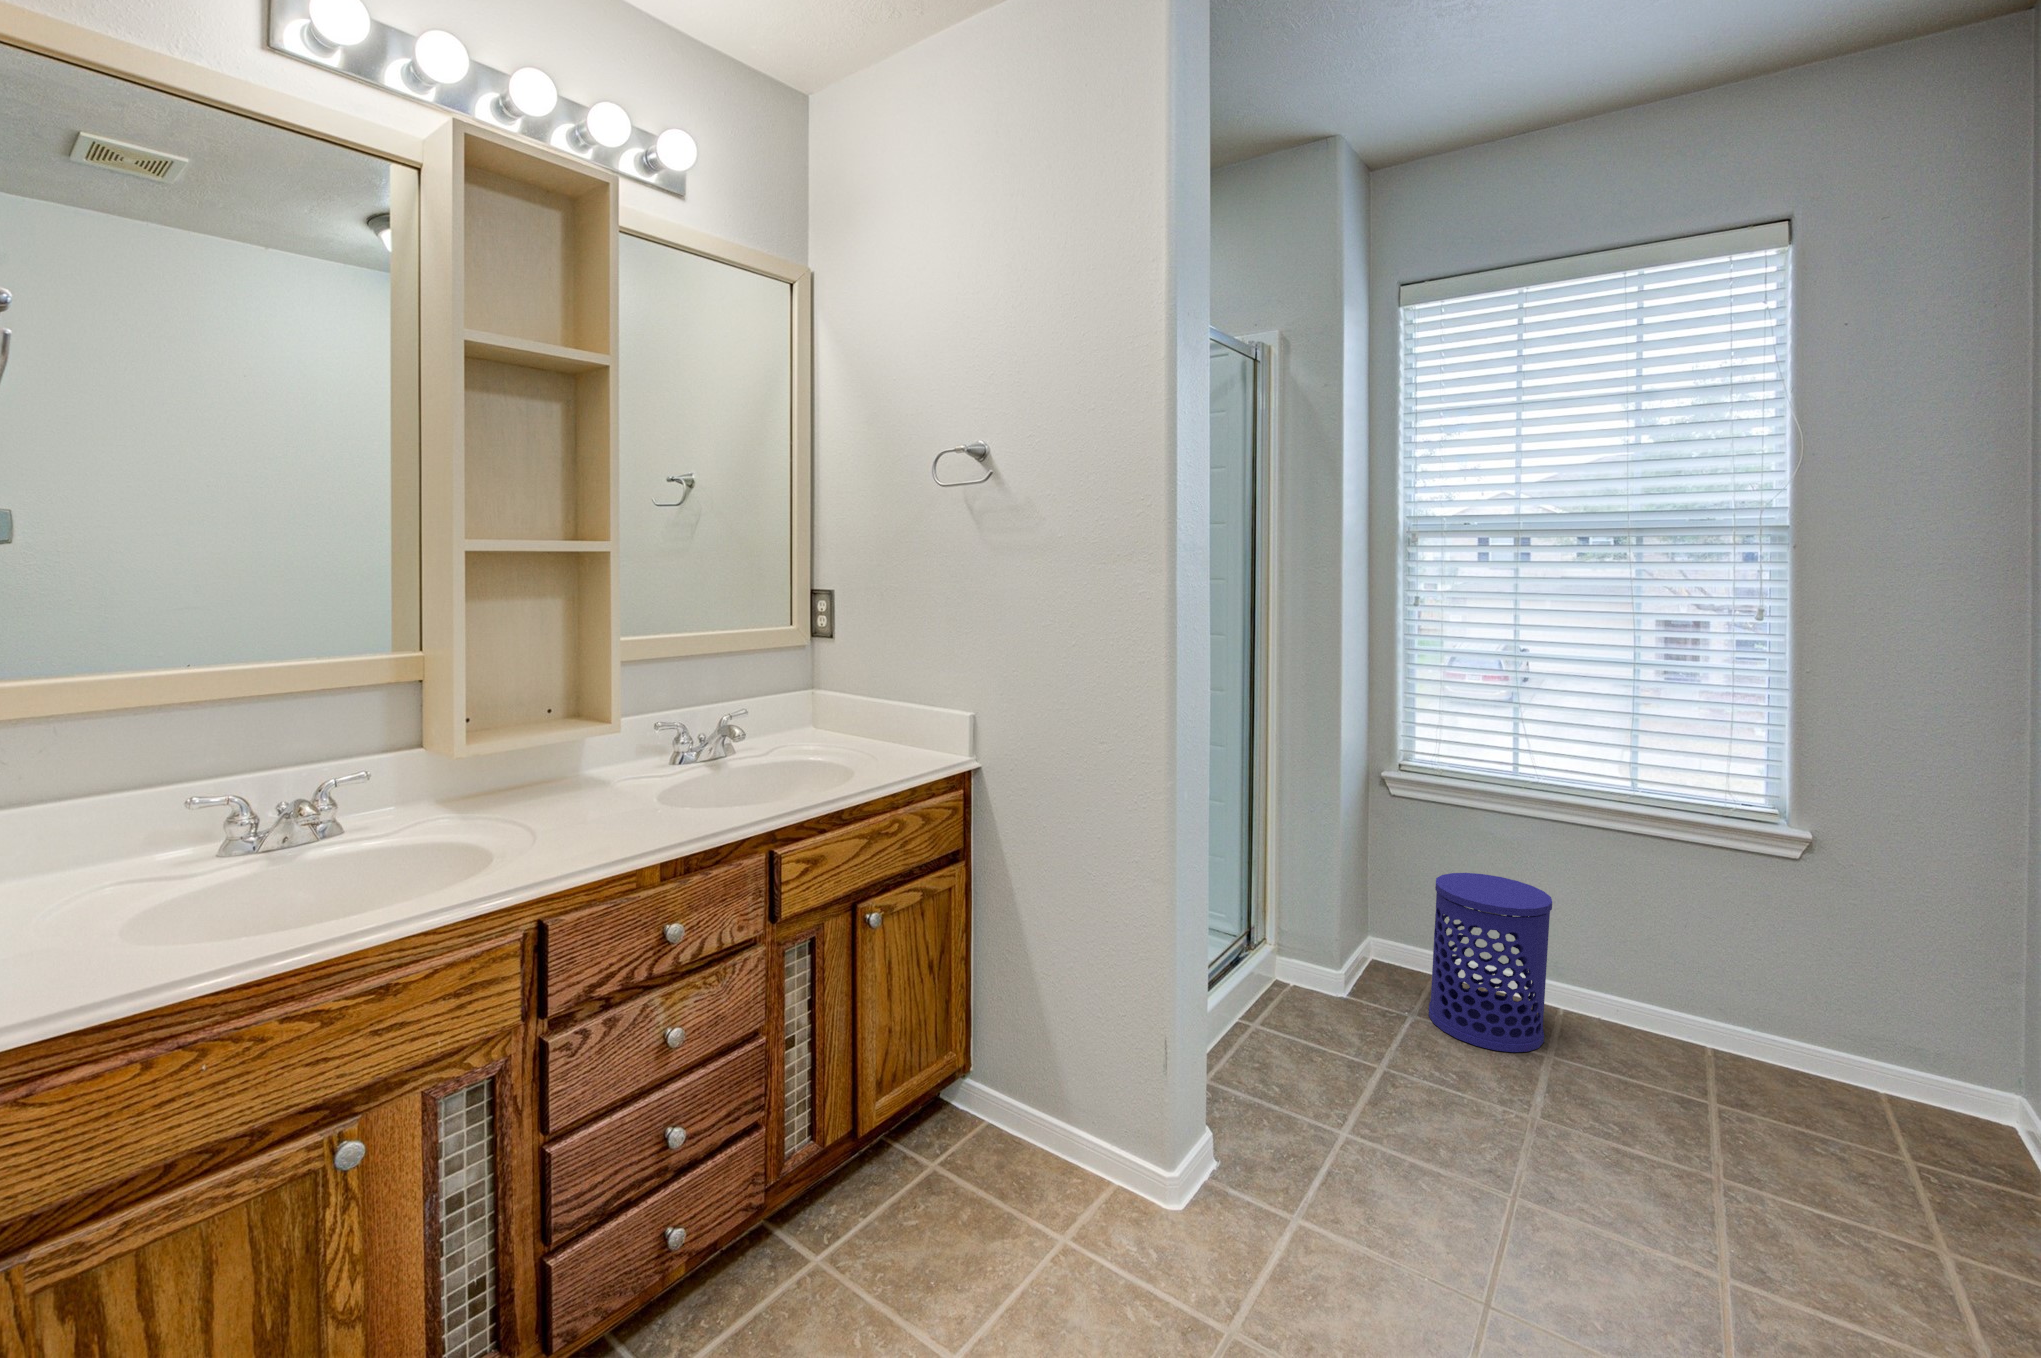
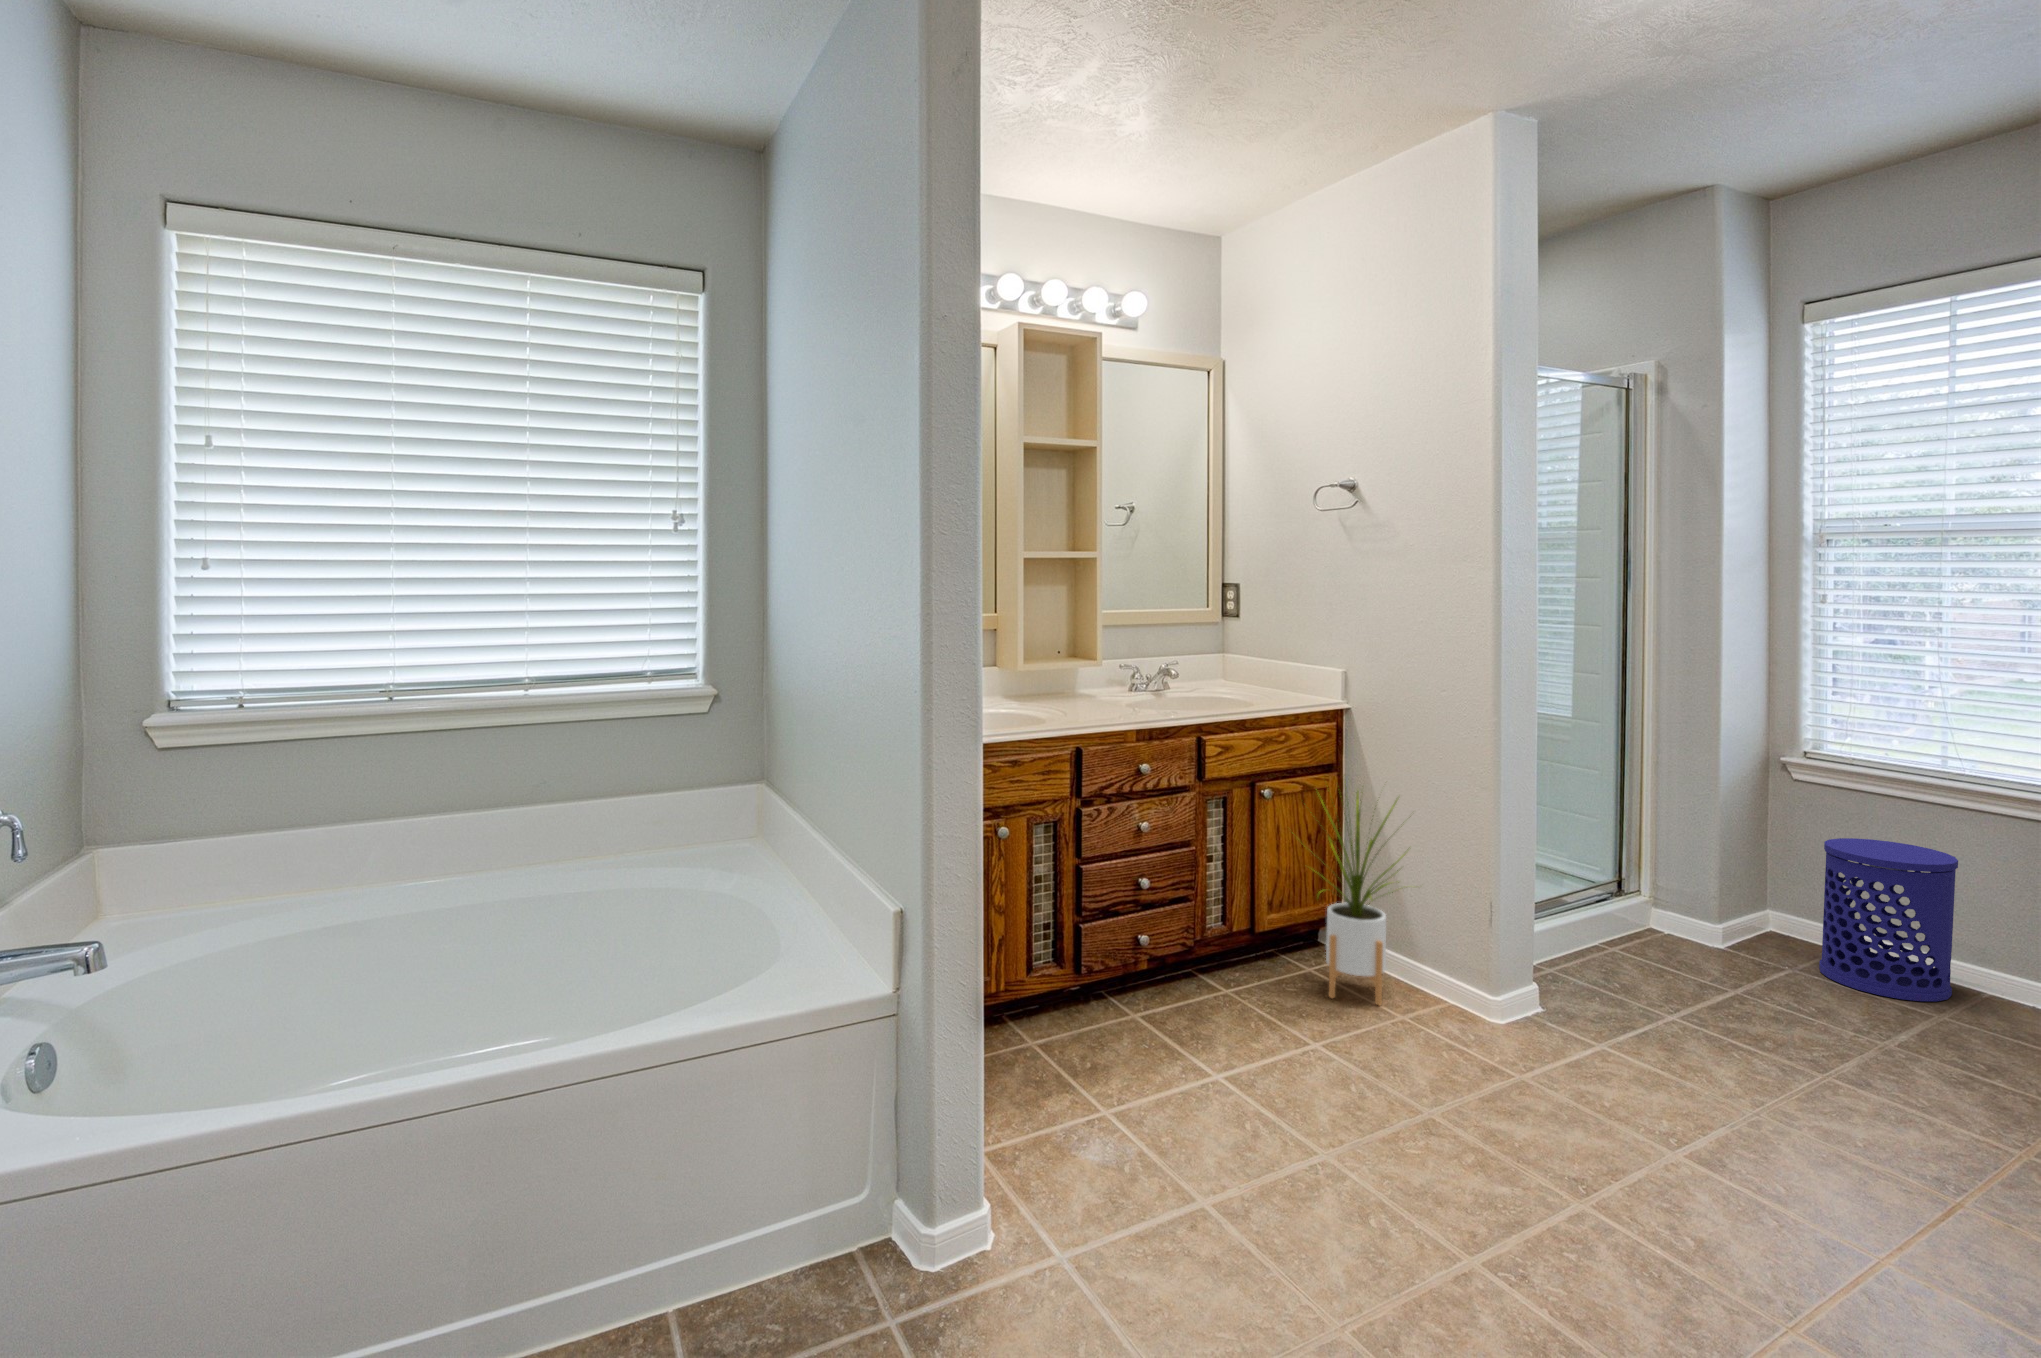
house plant: none [907,882,1092,1230] -> present [1310,788,1405,1005]

